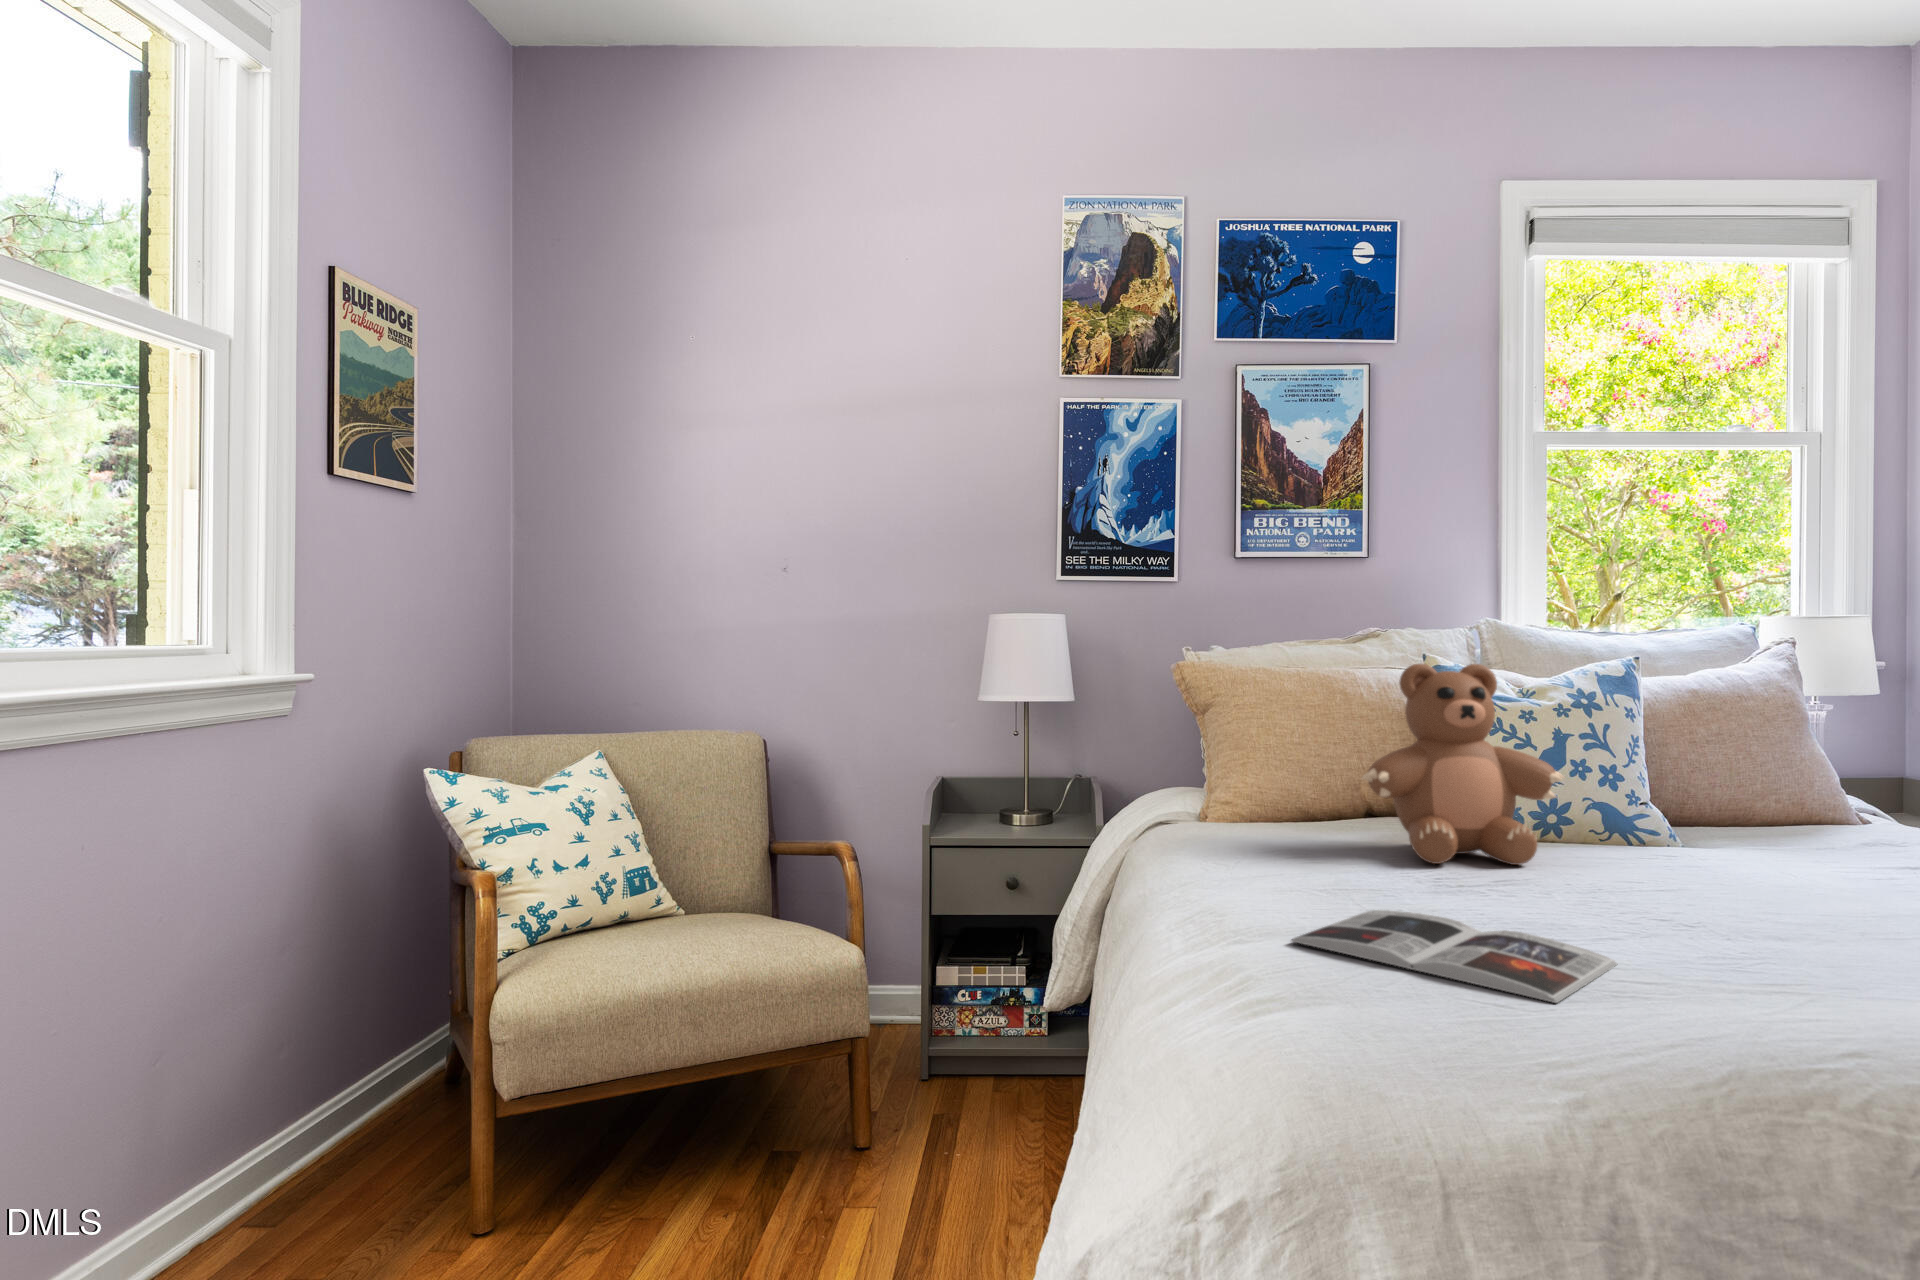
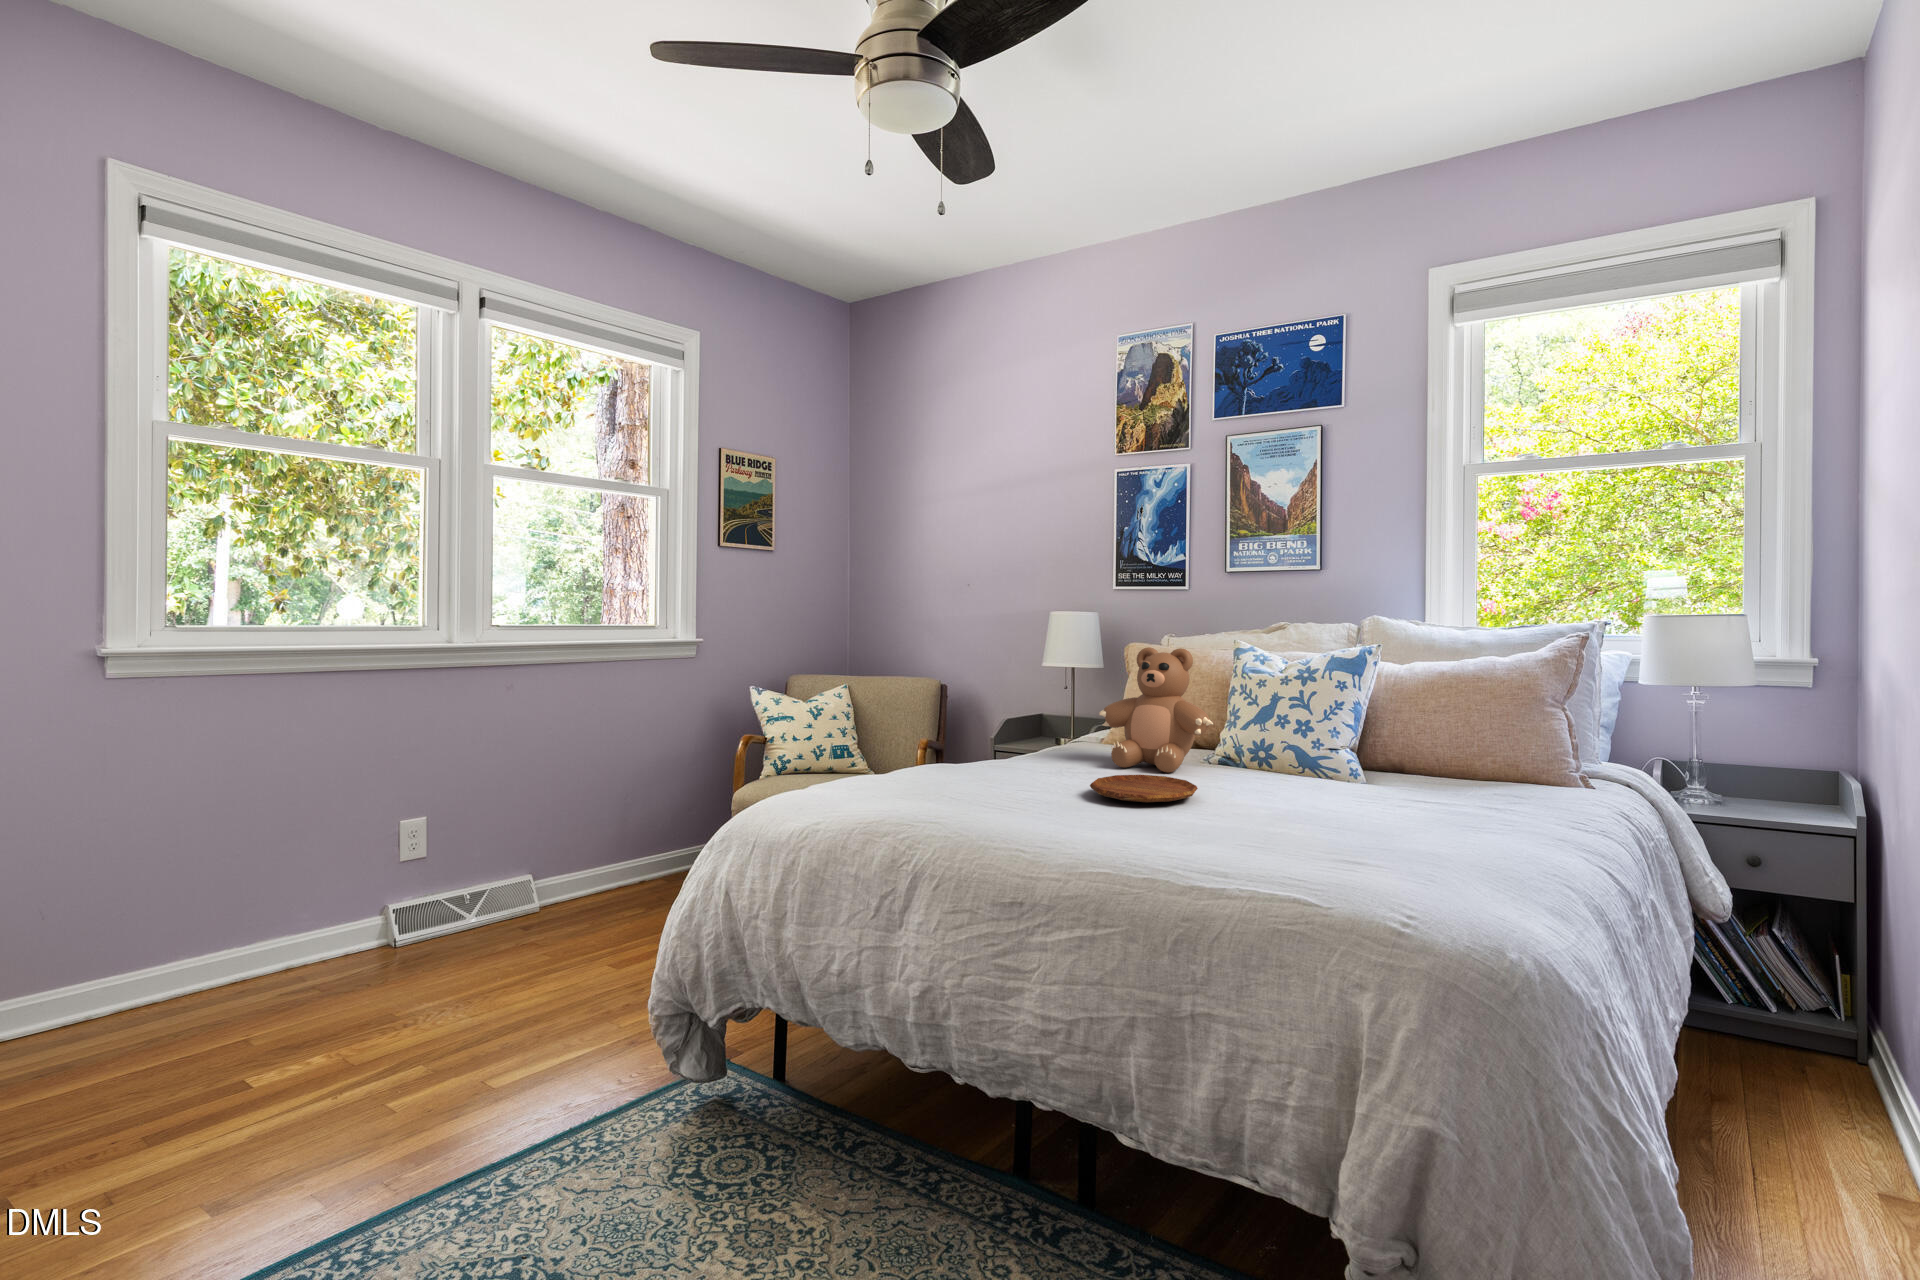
tray: none [1575,874,1793,929] -> present [1090,775,1198,802]
magazine: present [1291,910,1617,1003] -> none [920,777,1024,809]

